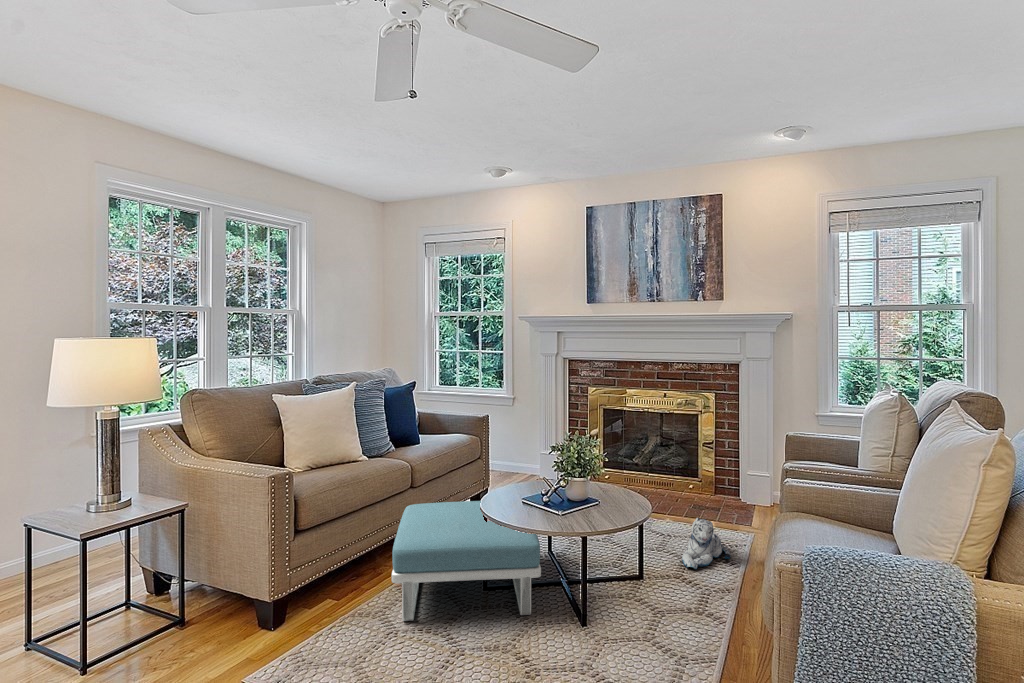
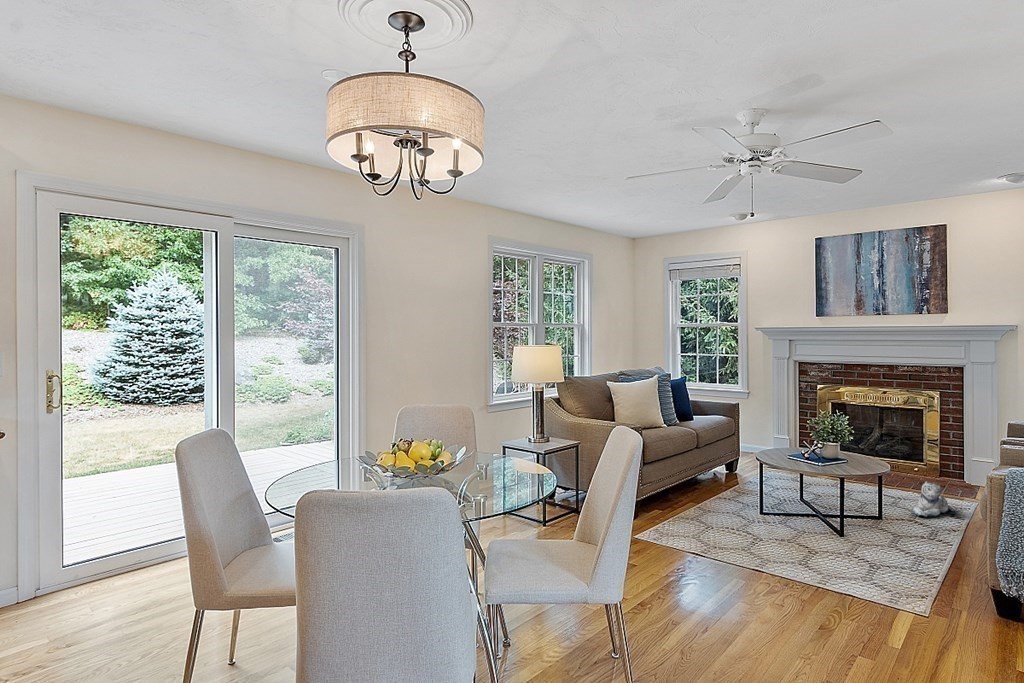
footstool: present [392,501,541,621] -> none [697,457,809,528]

